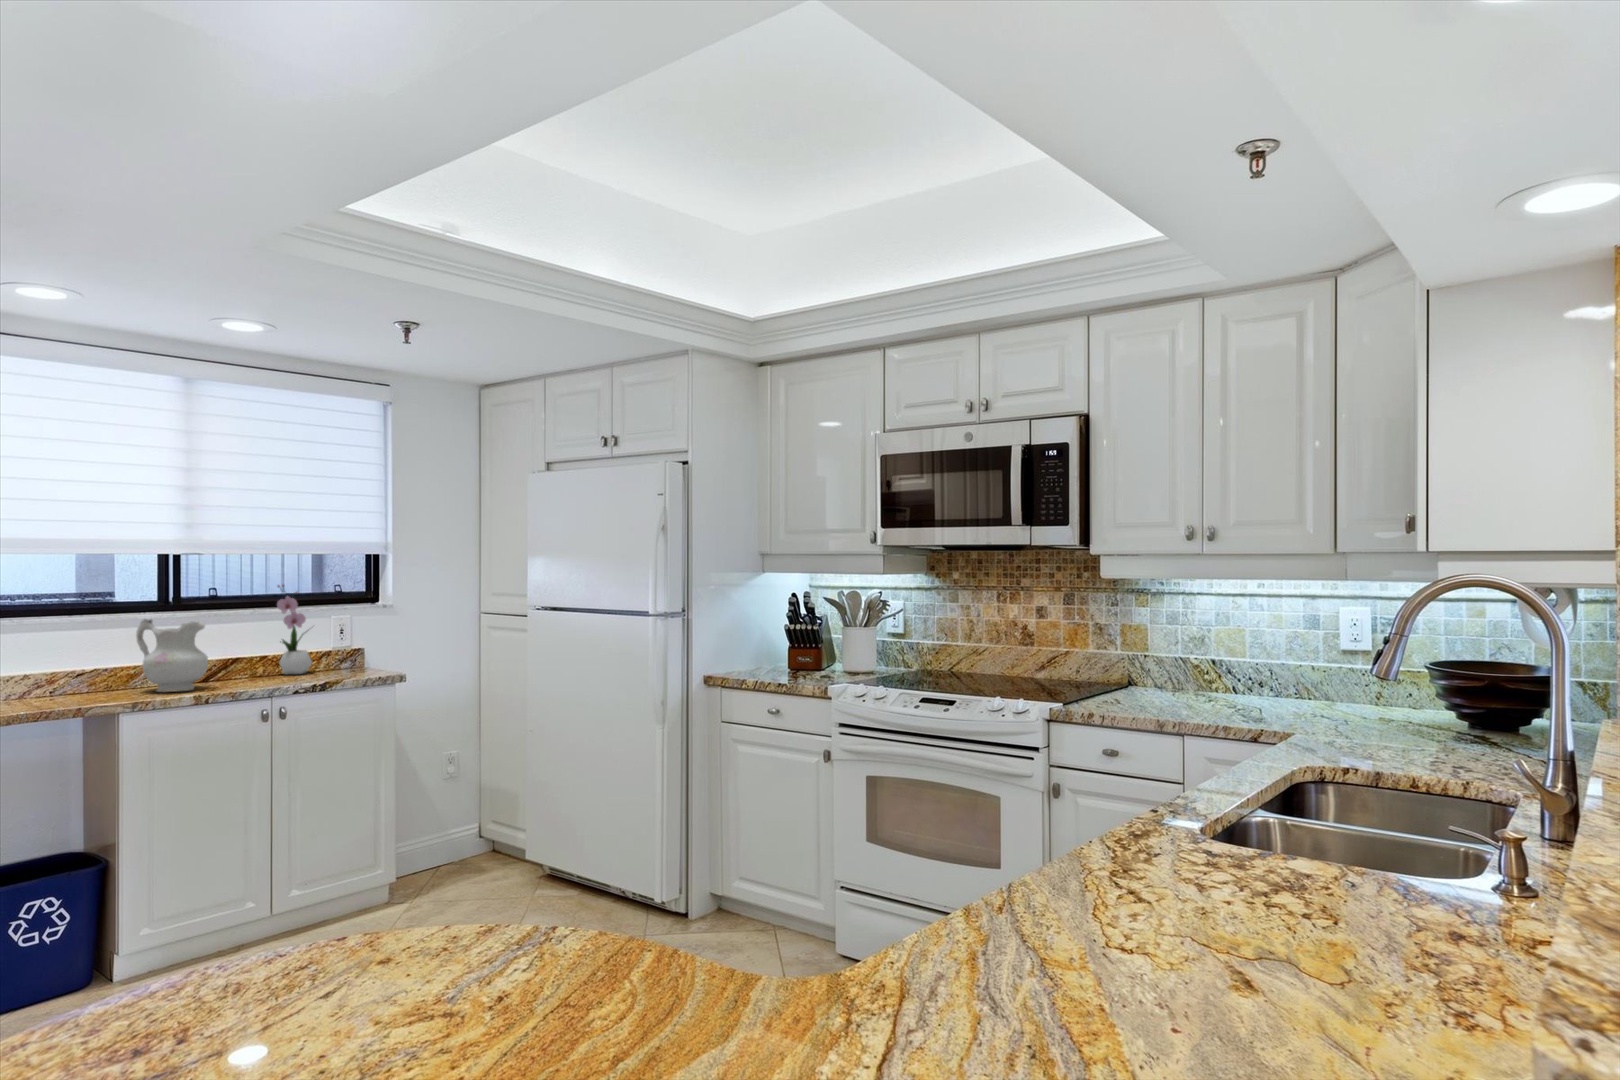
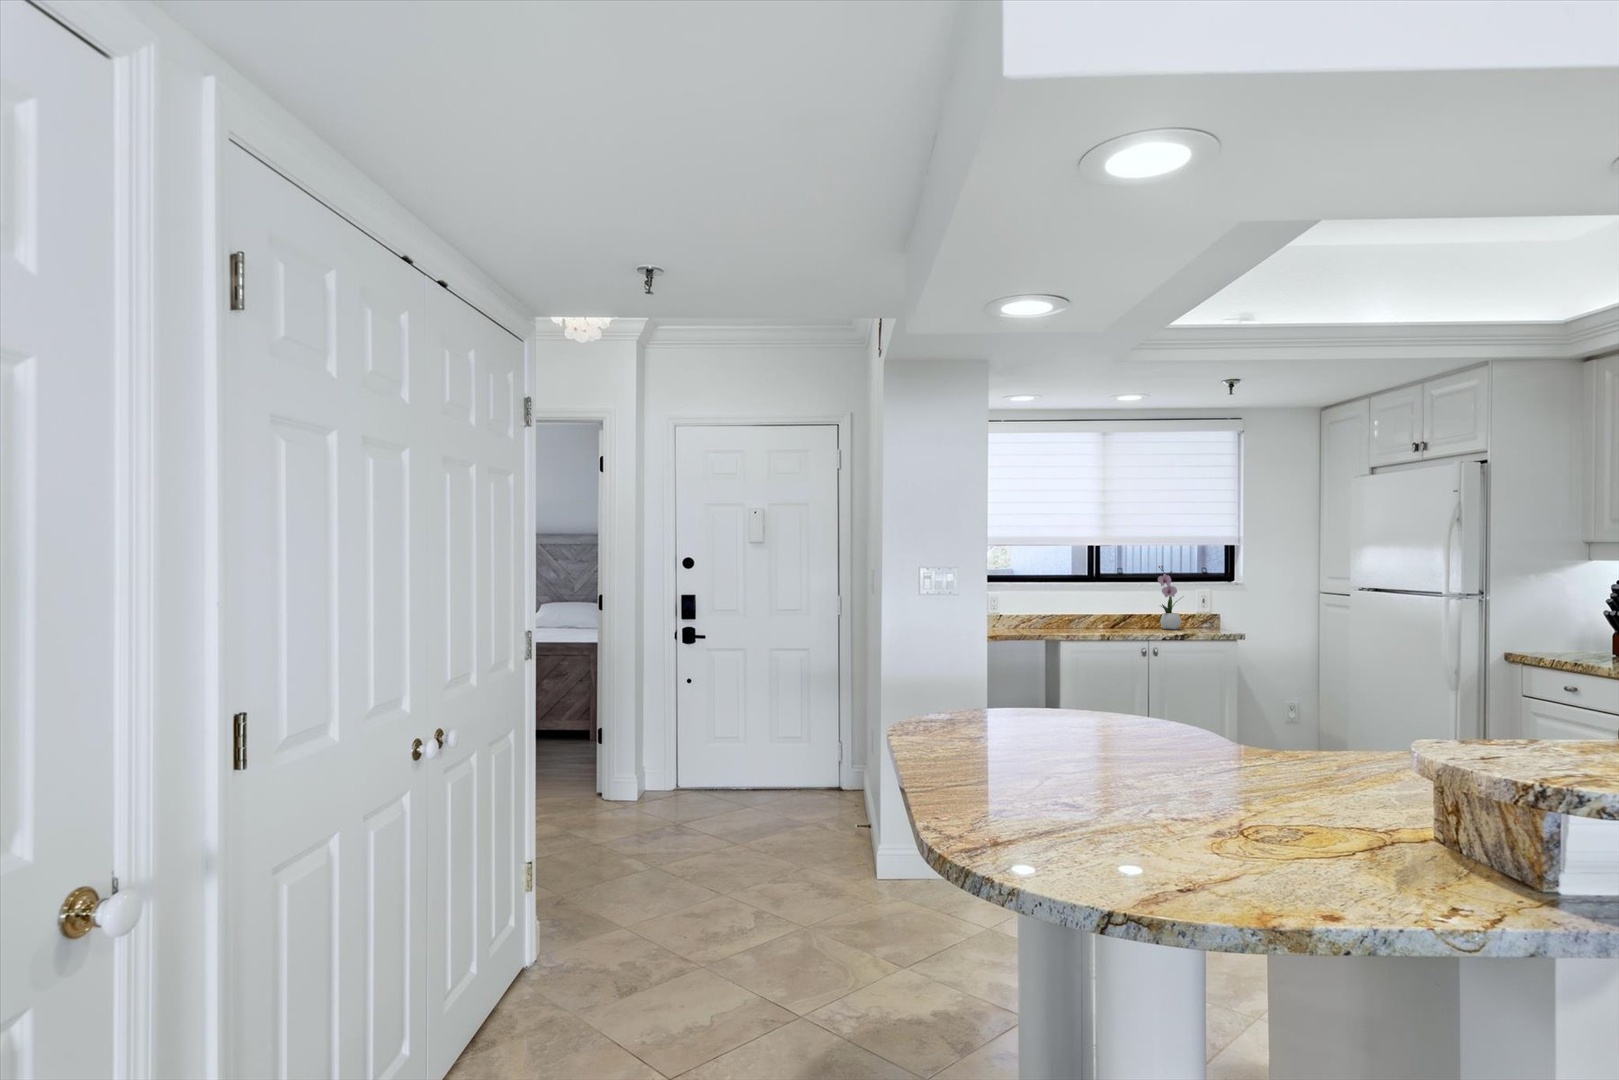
ceramic pitcher: present [136,619,208,692] -> none [1073,584,1113,631]

